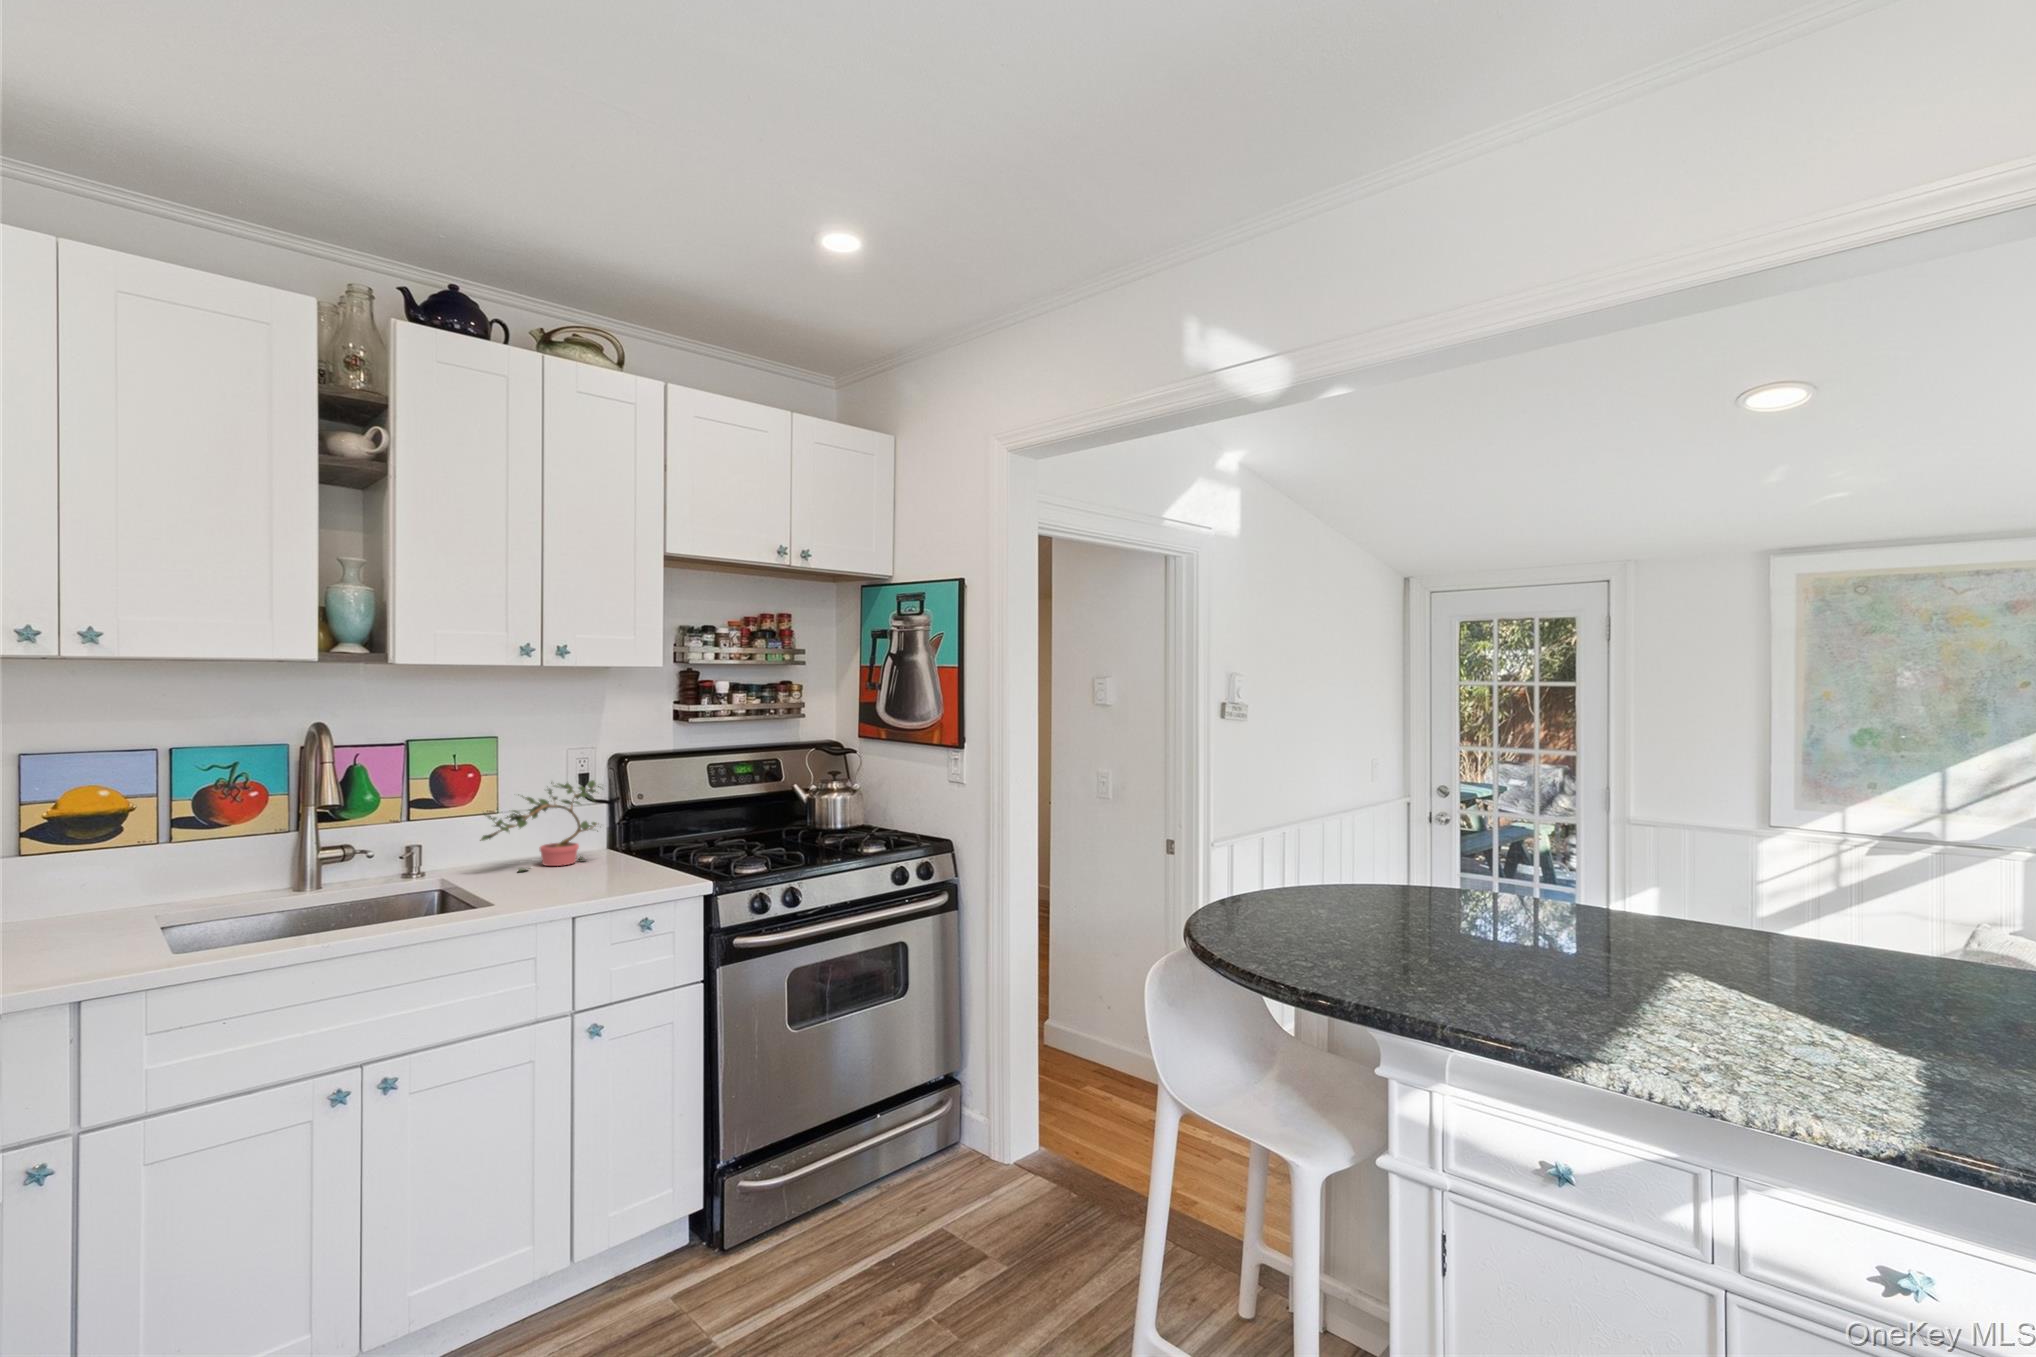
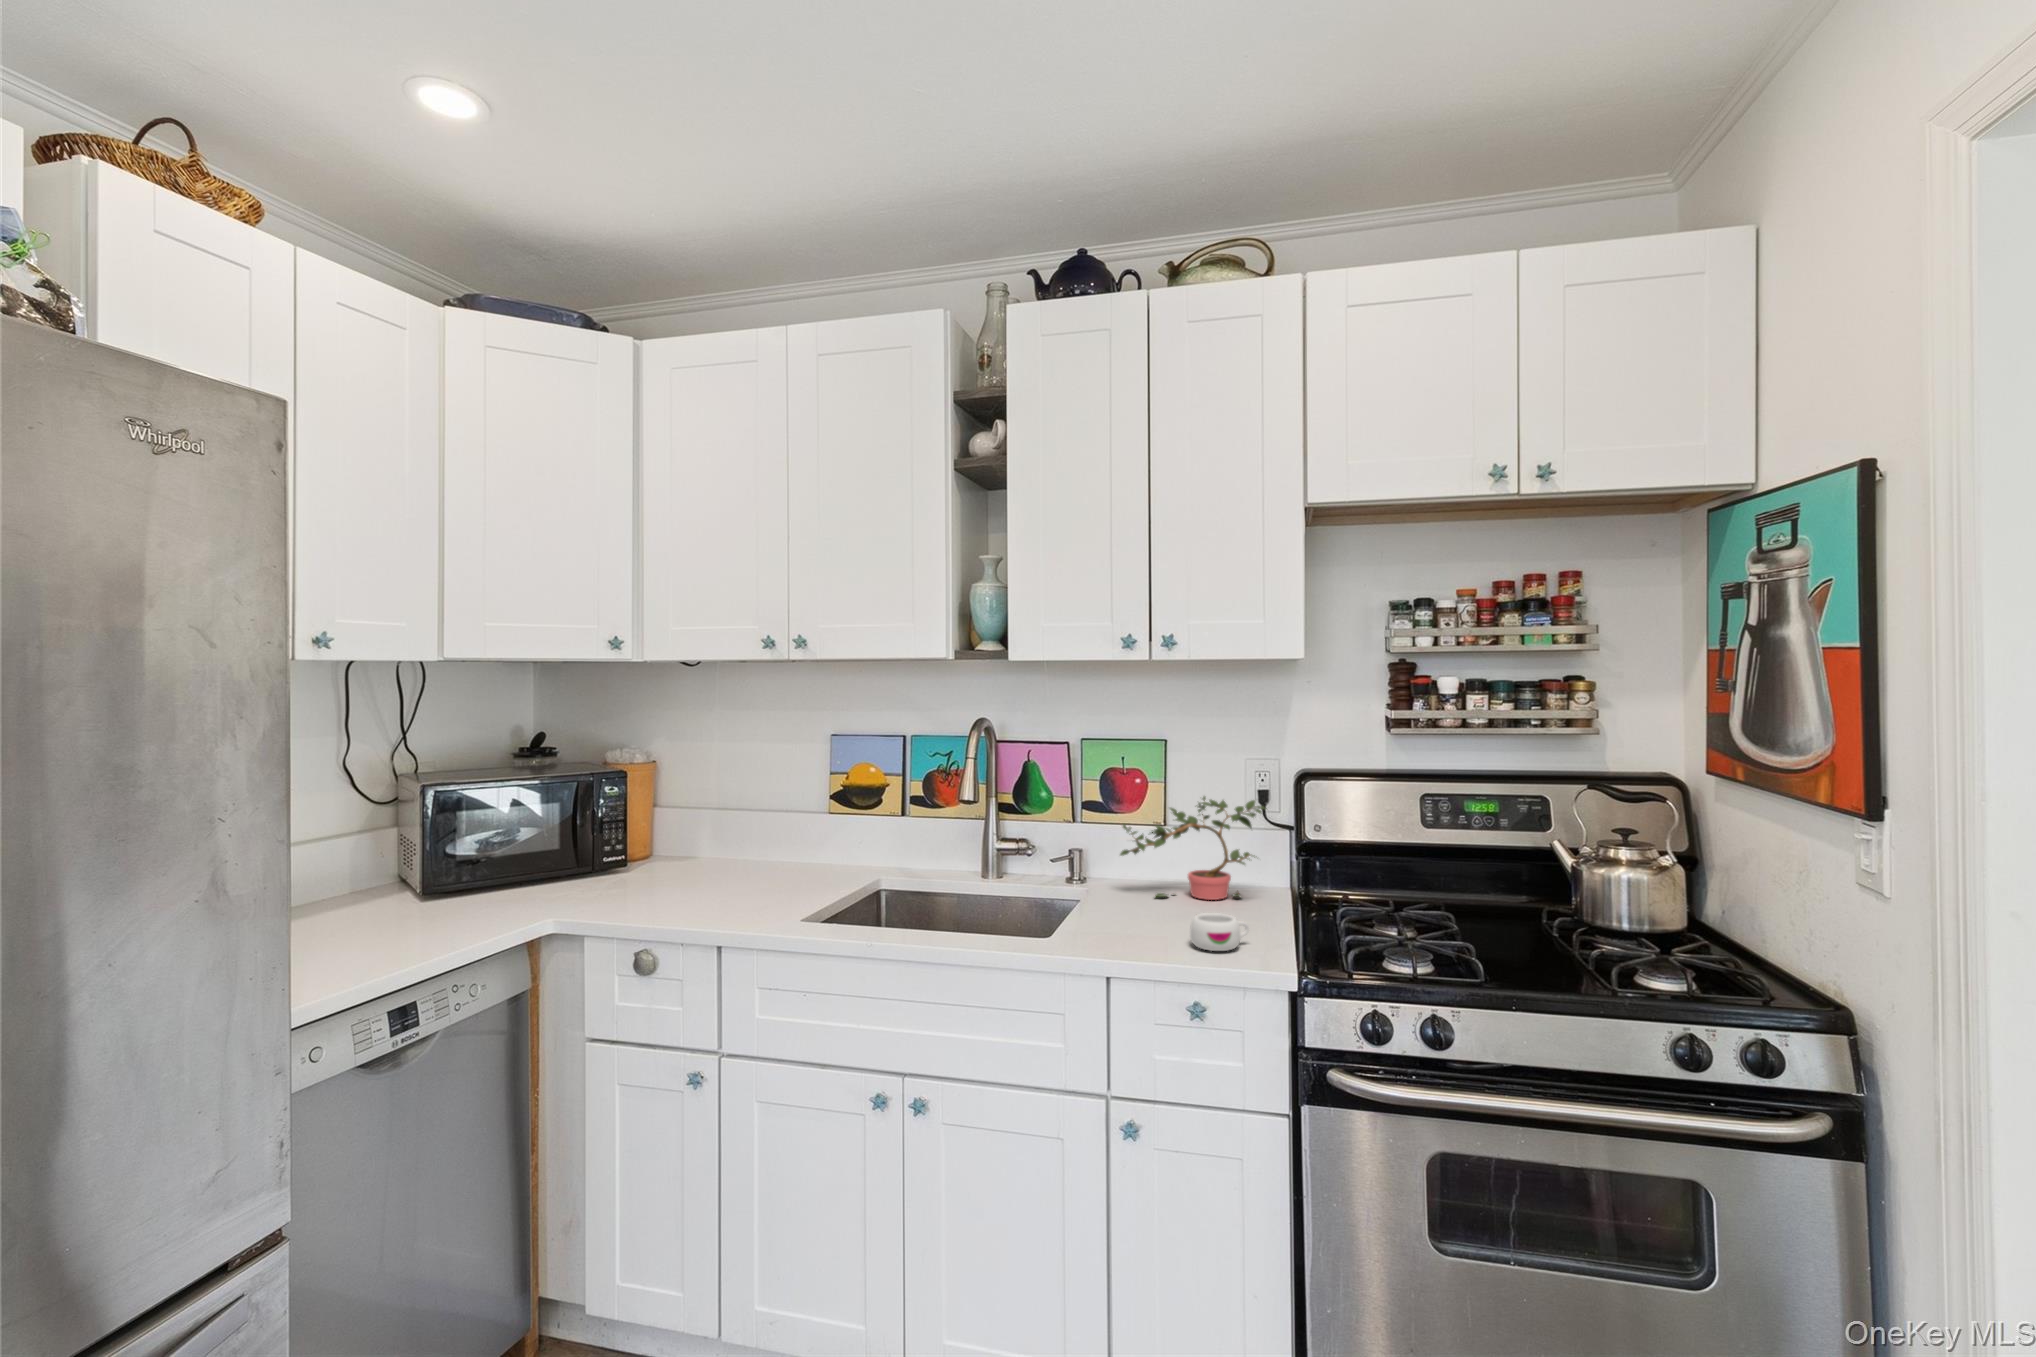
mug: none [611,859,651,886] -> present [1190,913,1249,951]

